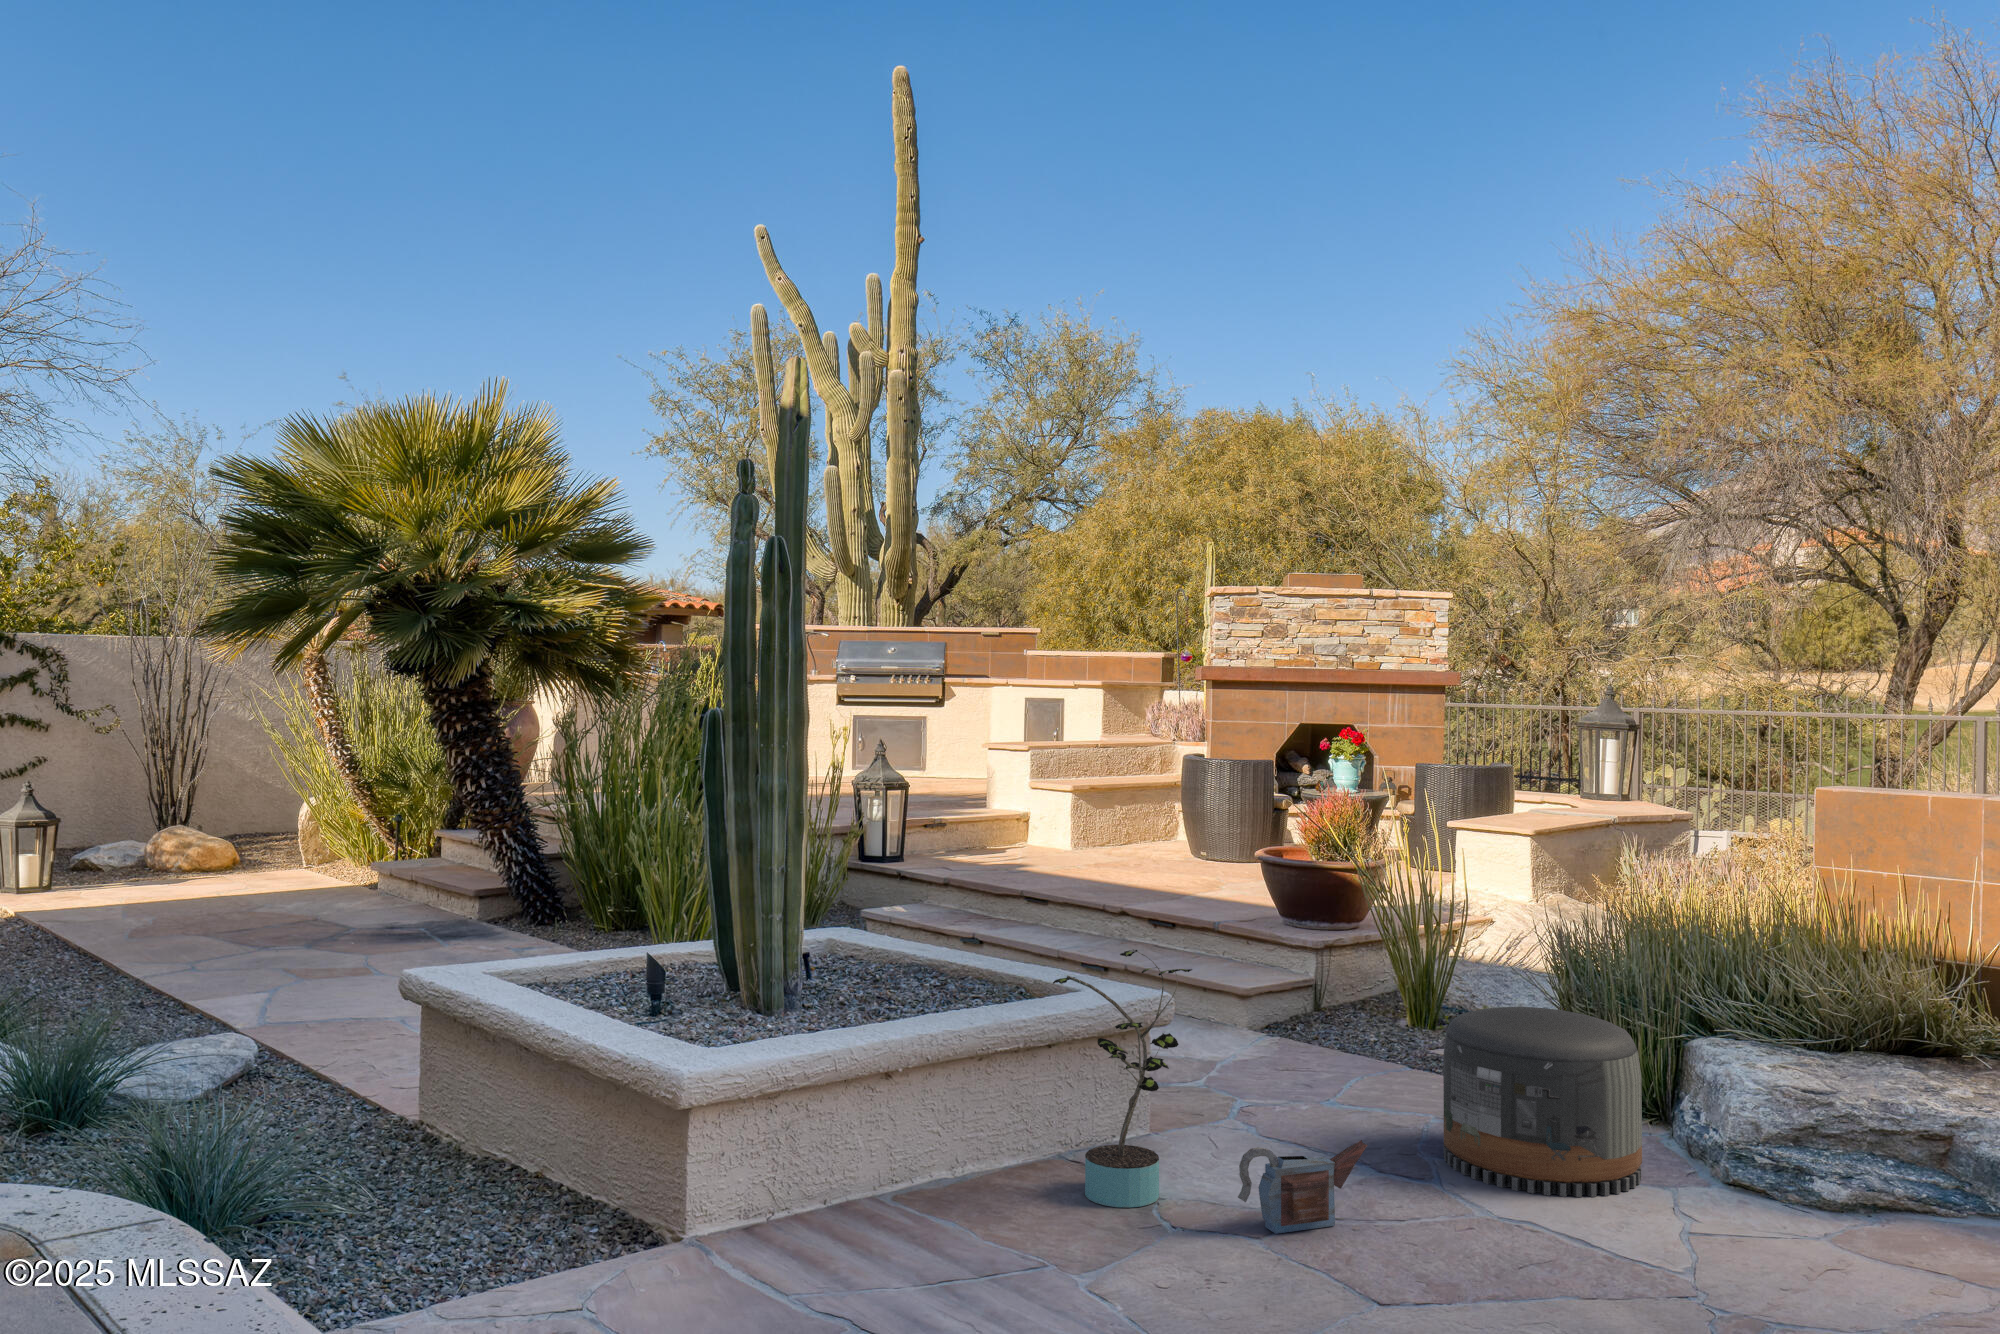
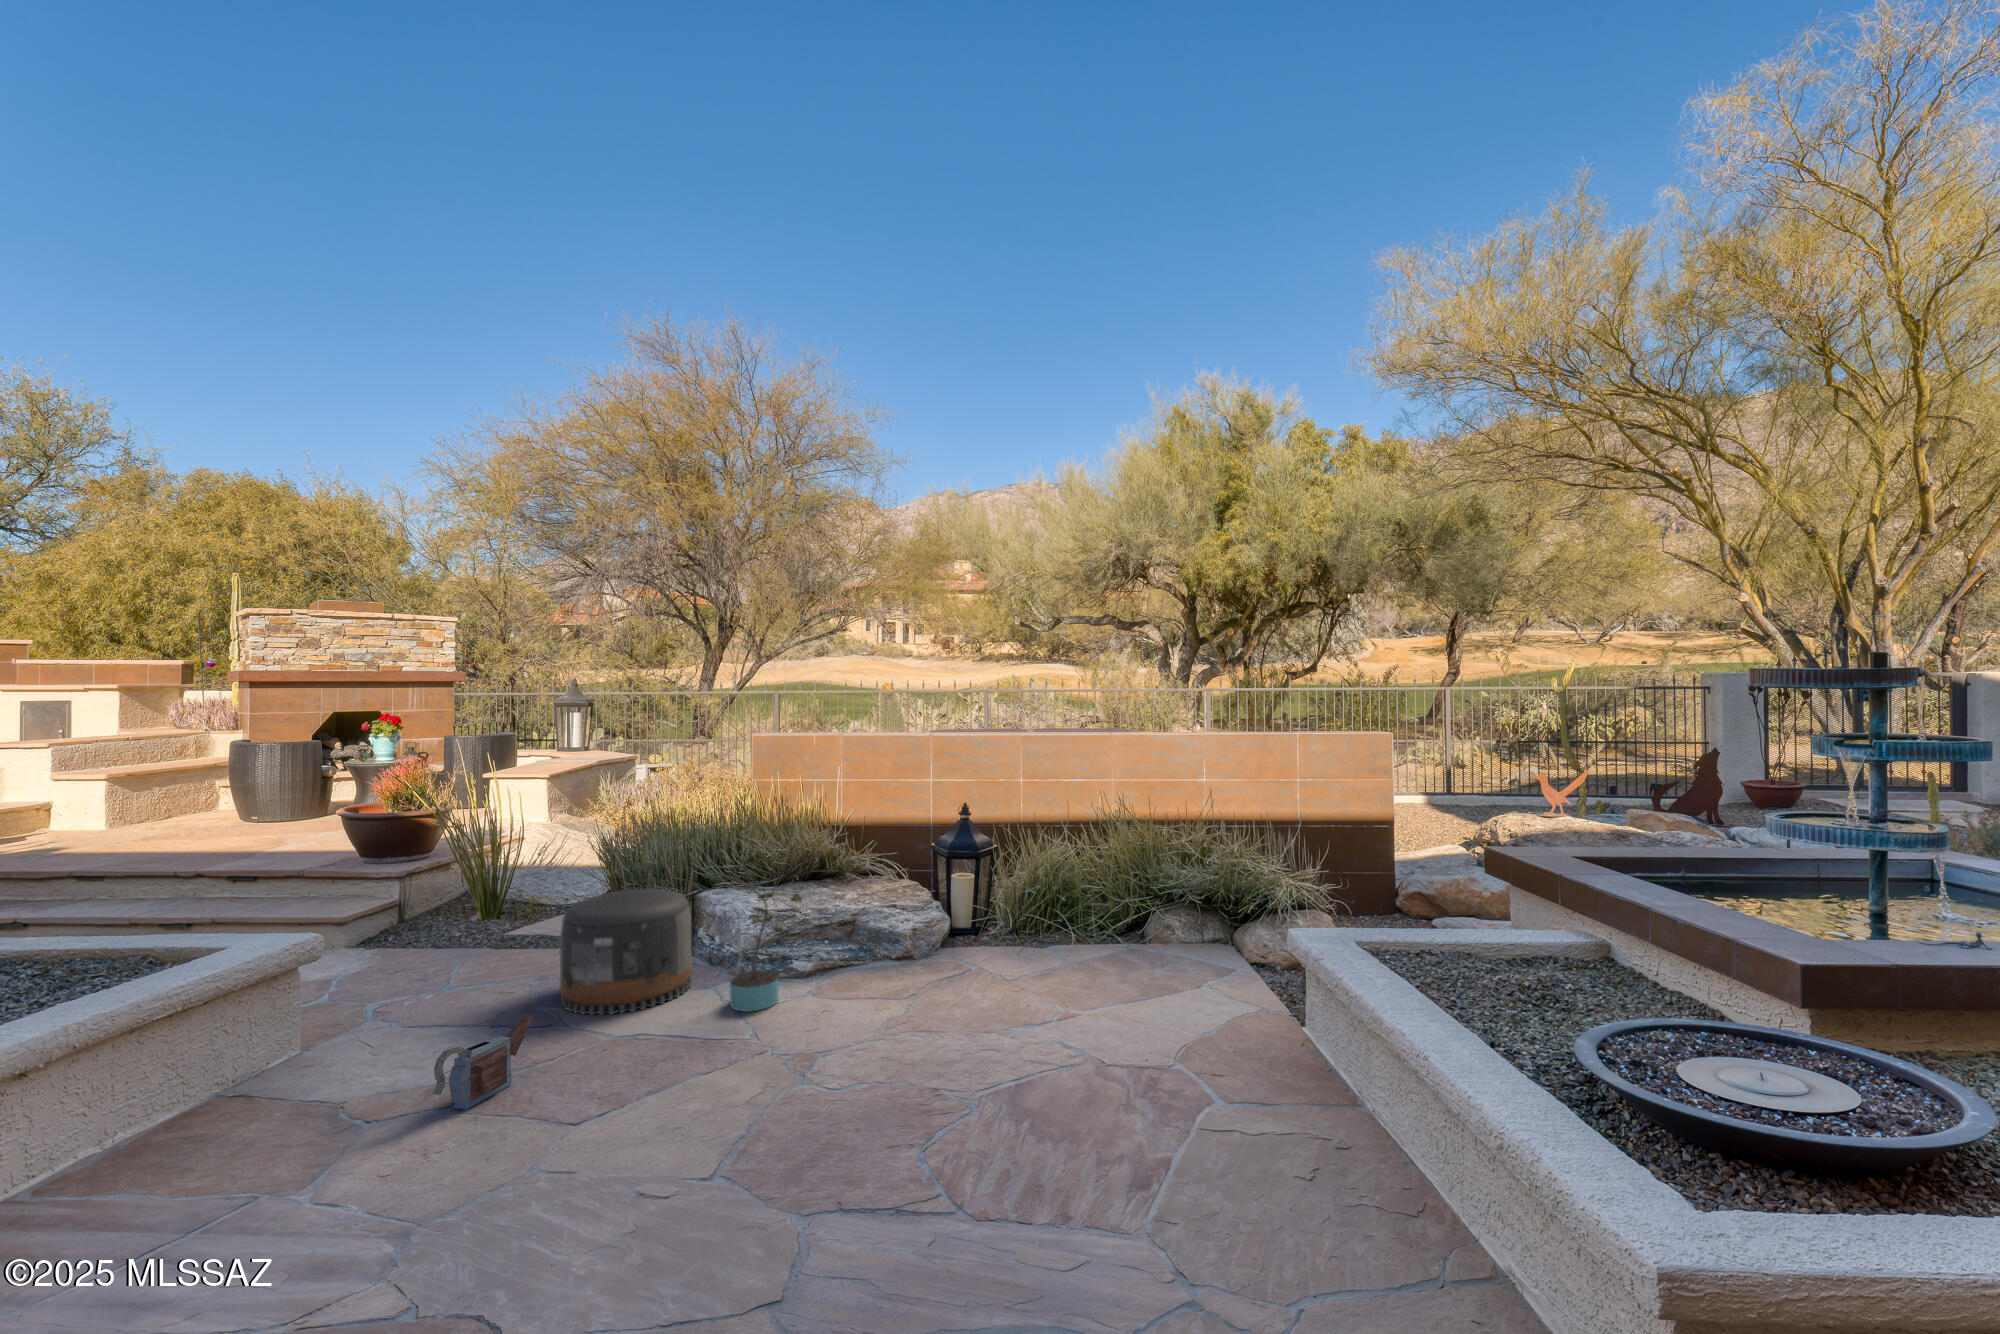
potted plant: present [1053,949,1192,1208] -> present [709,850,802,1011]

